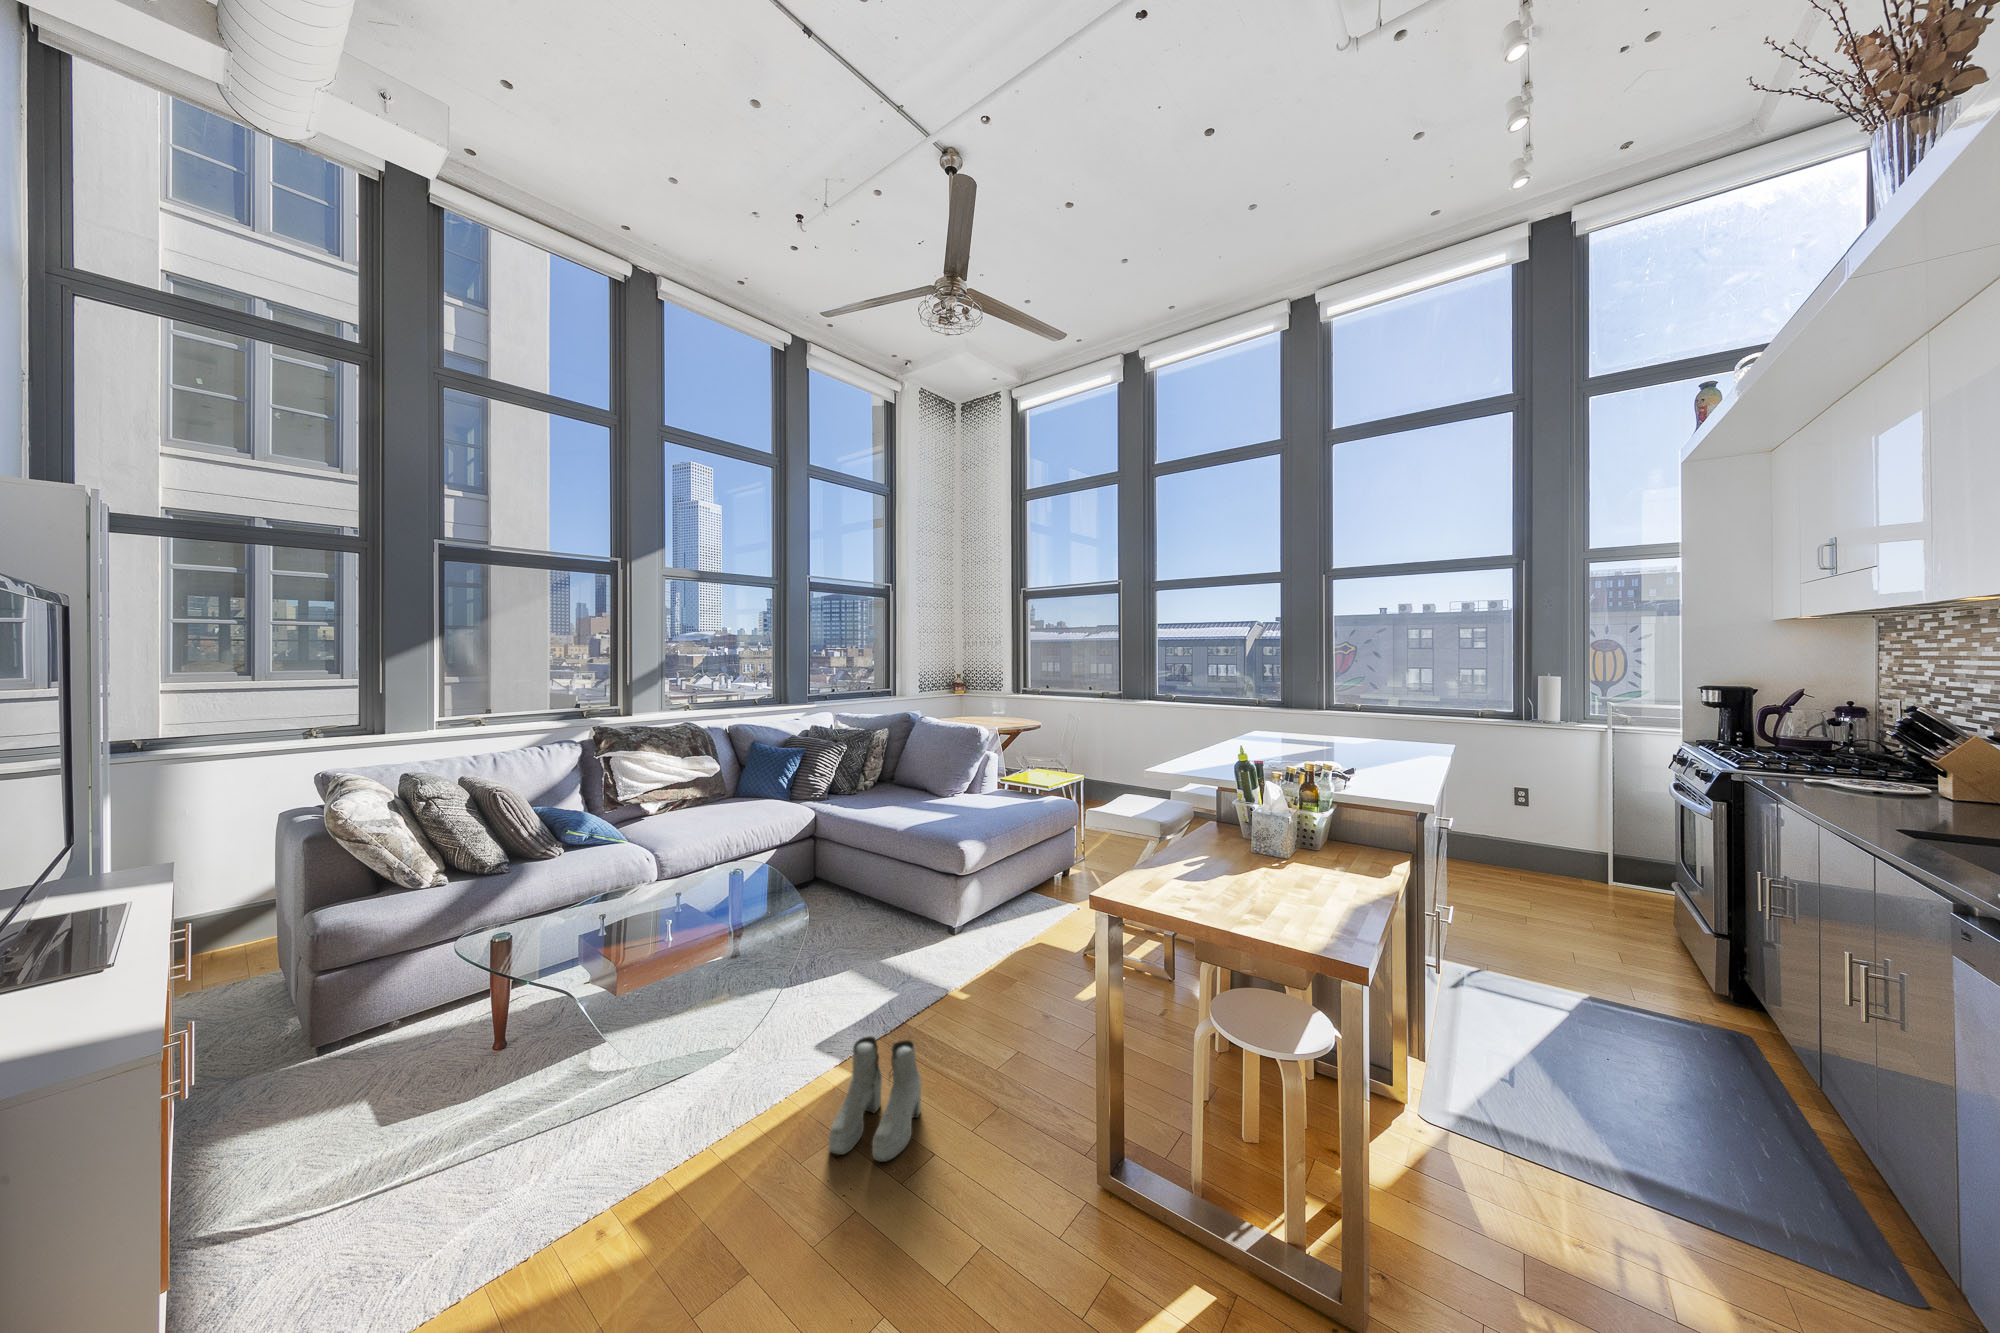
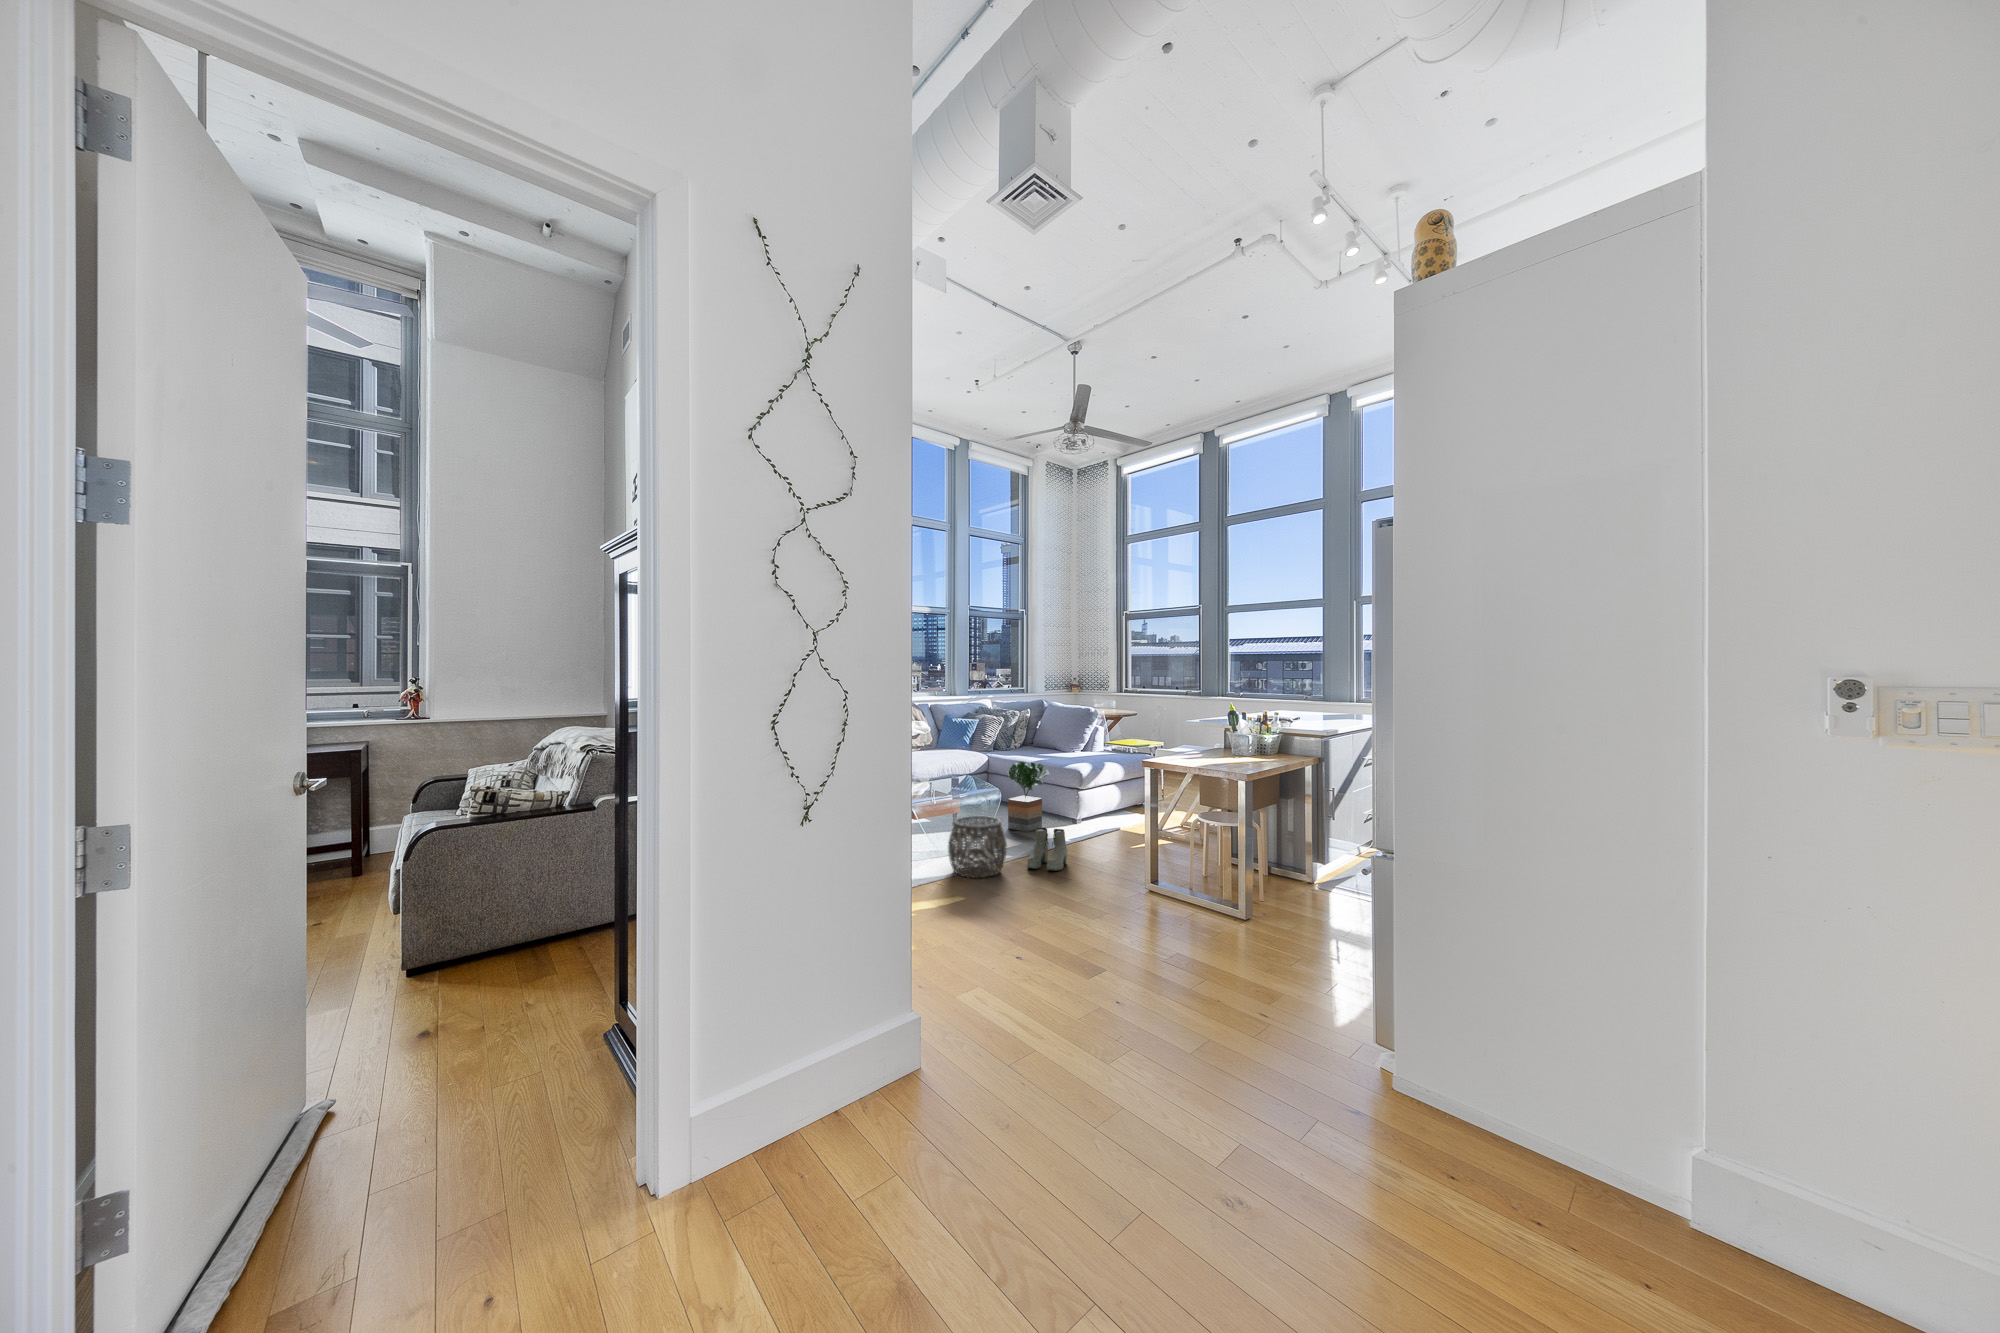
potted tree: none [825,840,904,973] -> present [1008,762,1049,832]
woven basket: none [619,1036,778,1236] -> present [948,816,1007,878]

